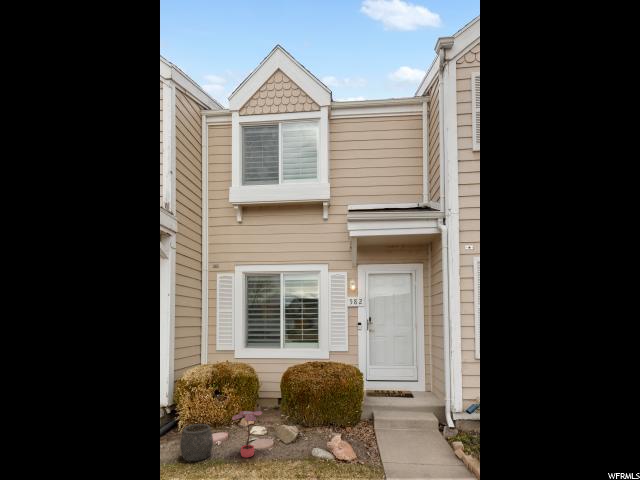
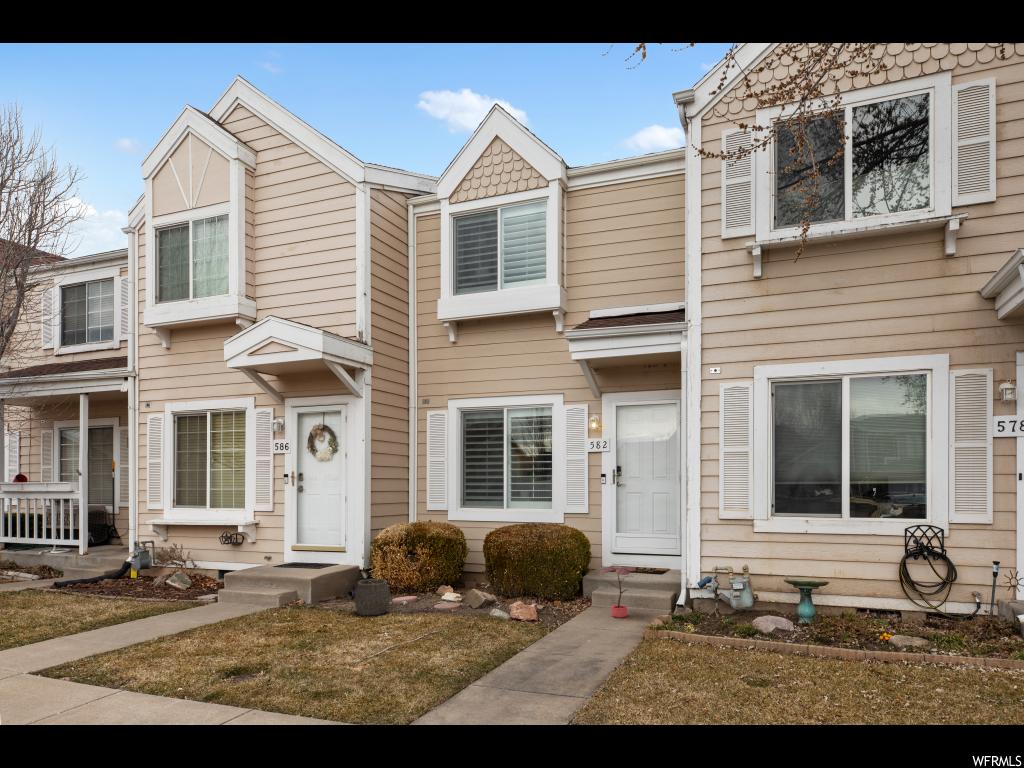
potted plant: present [232,411,262,457] -> present [600,566,636,618]

